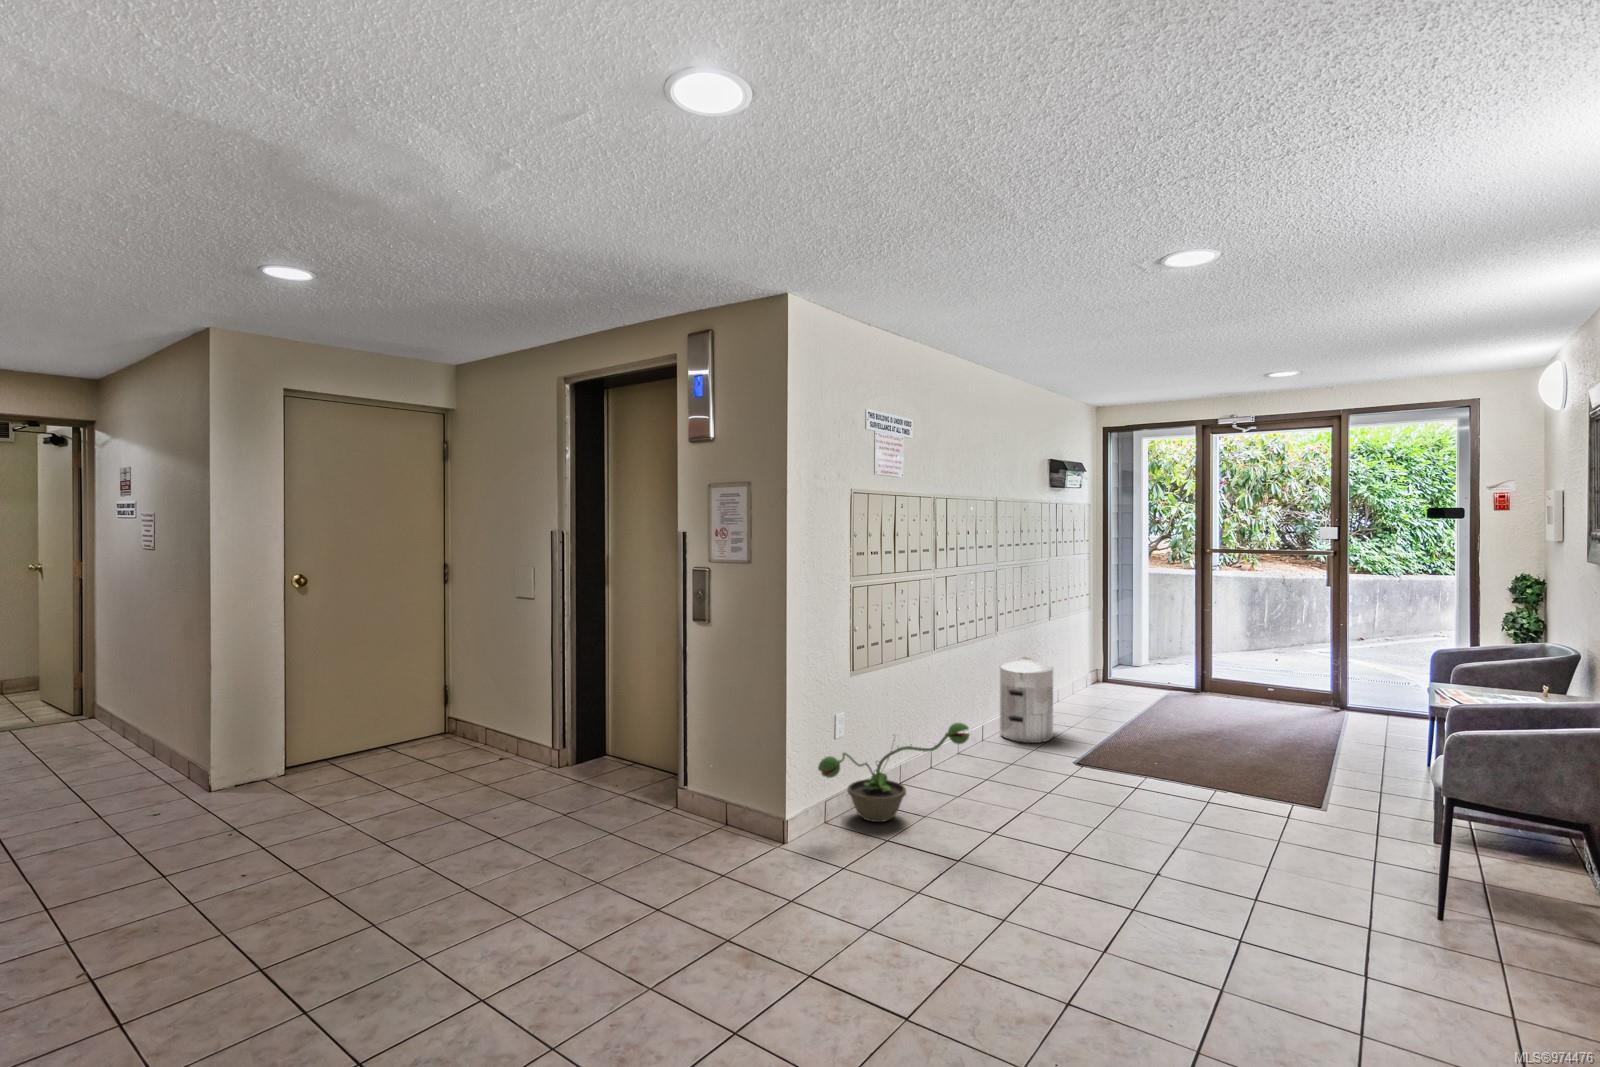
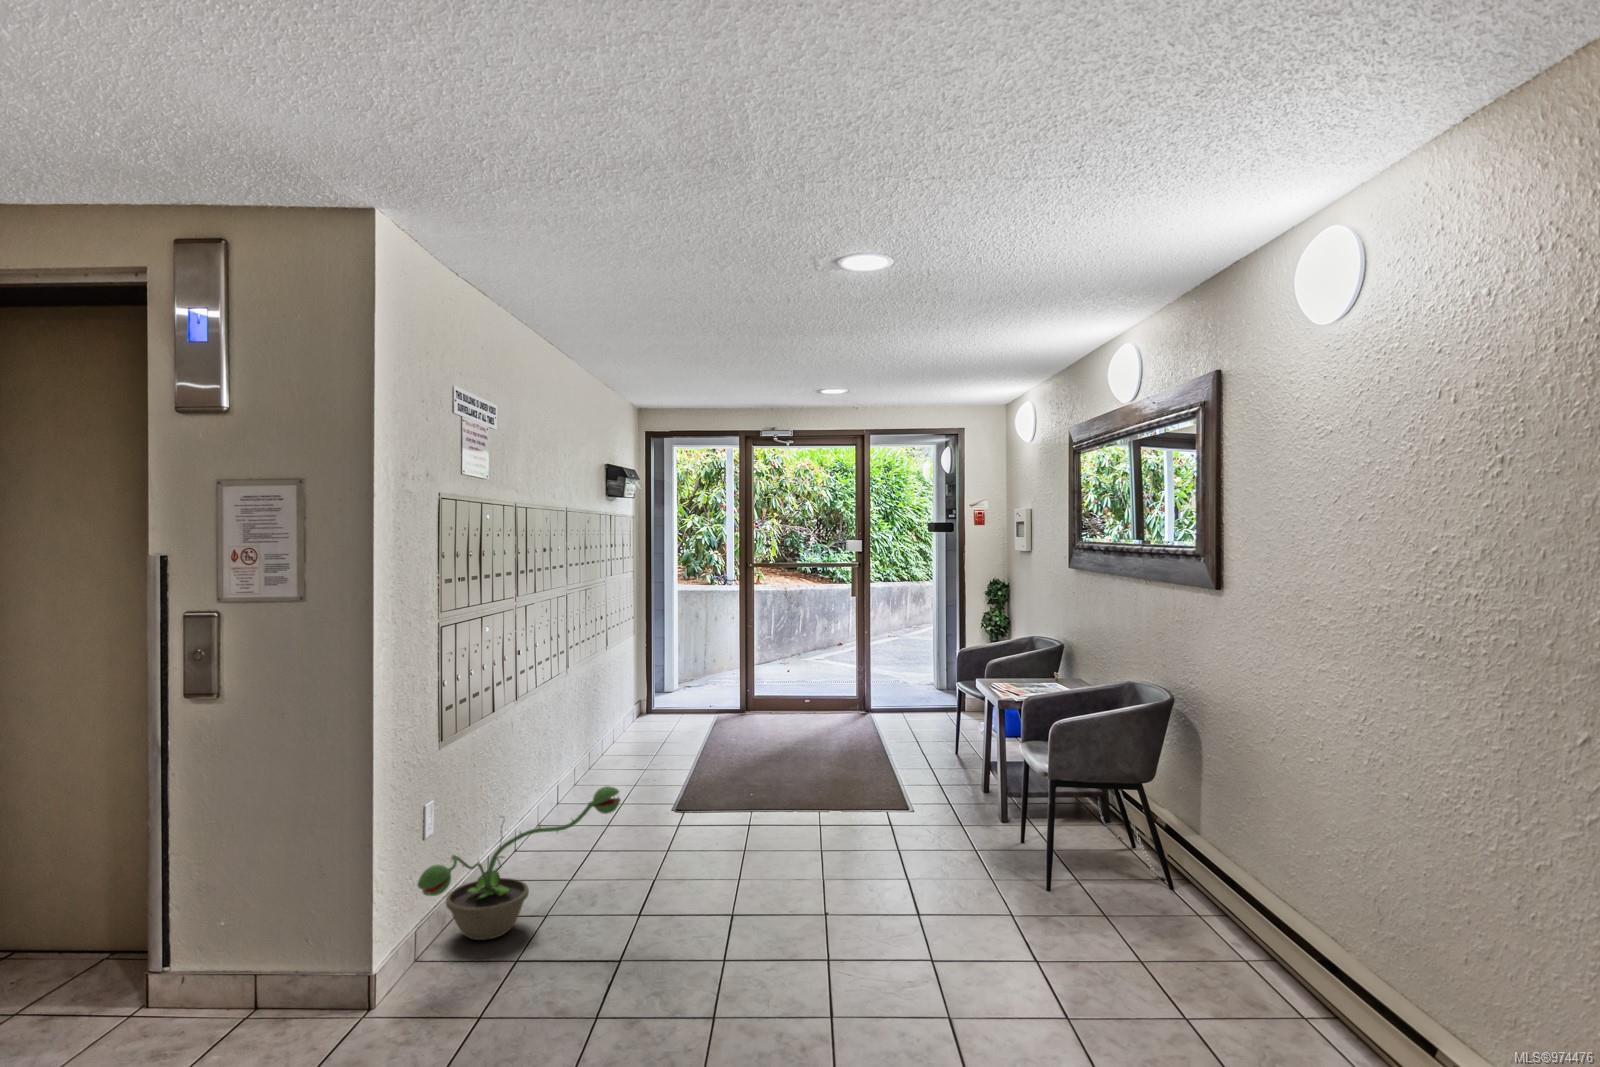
waste bin: present [1000,657,1053,743] -> none [577,694,639,794]

